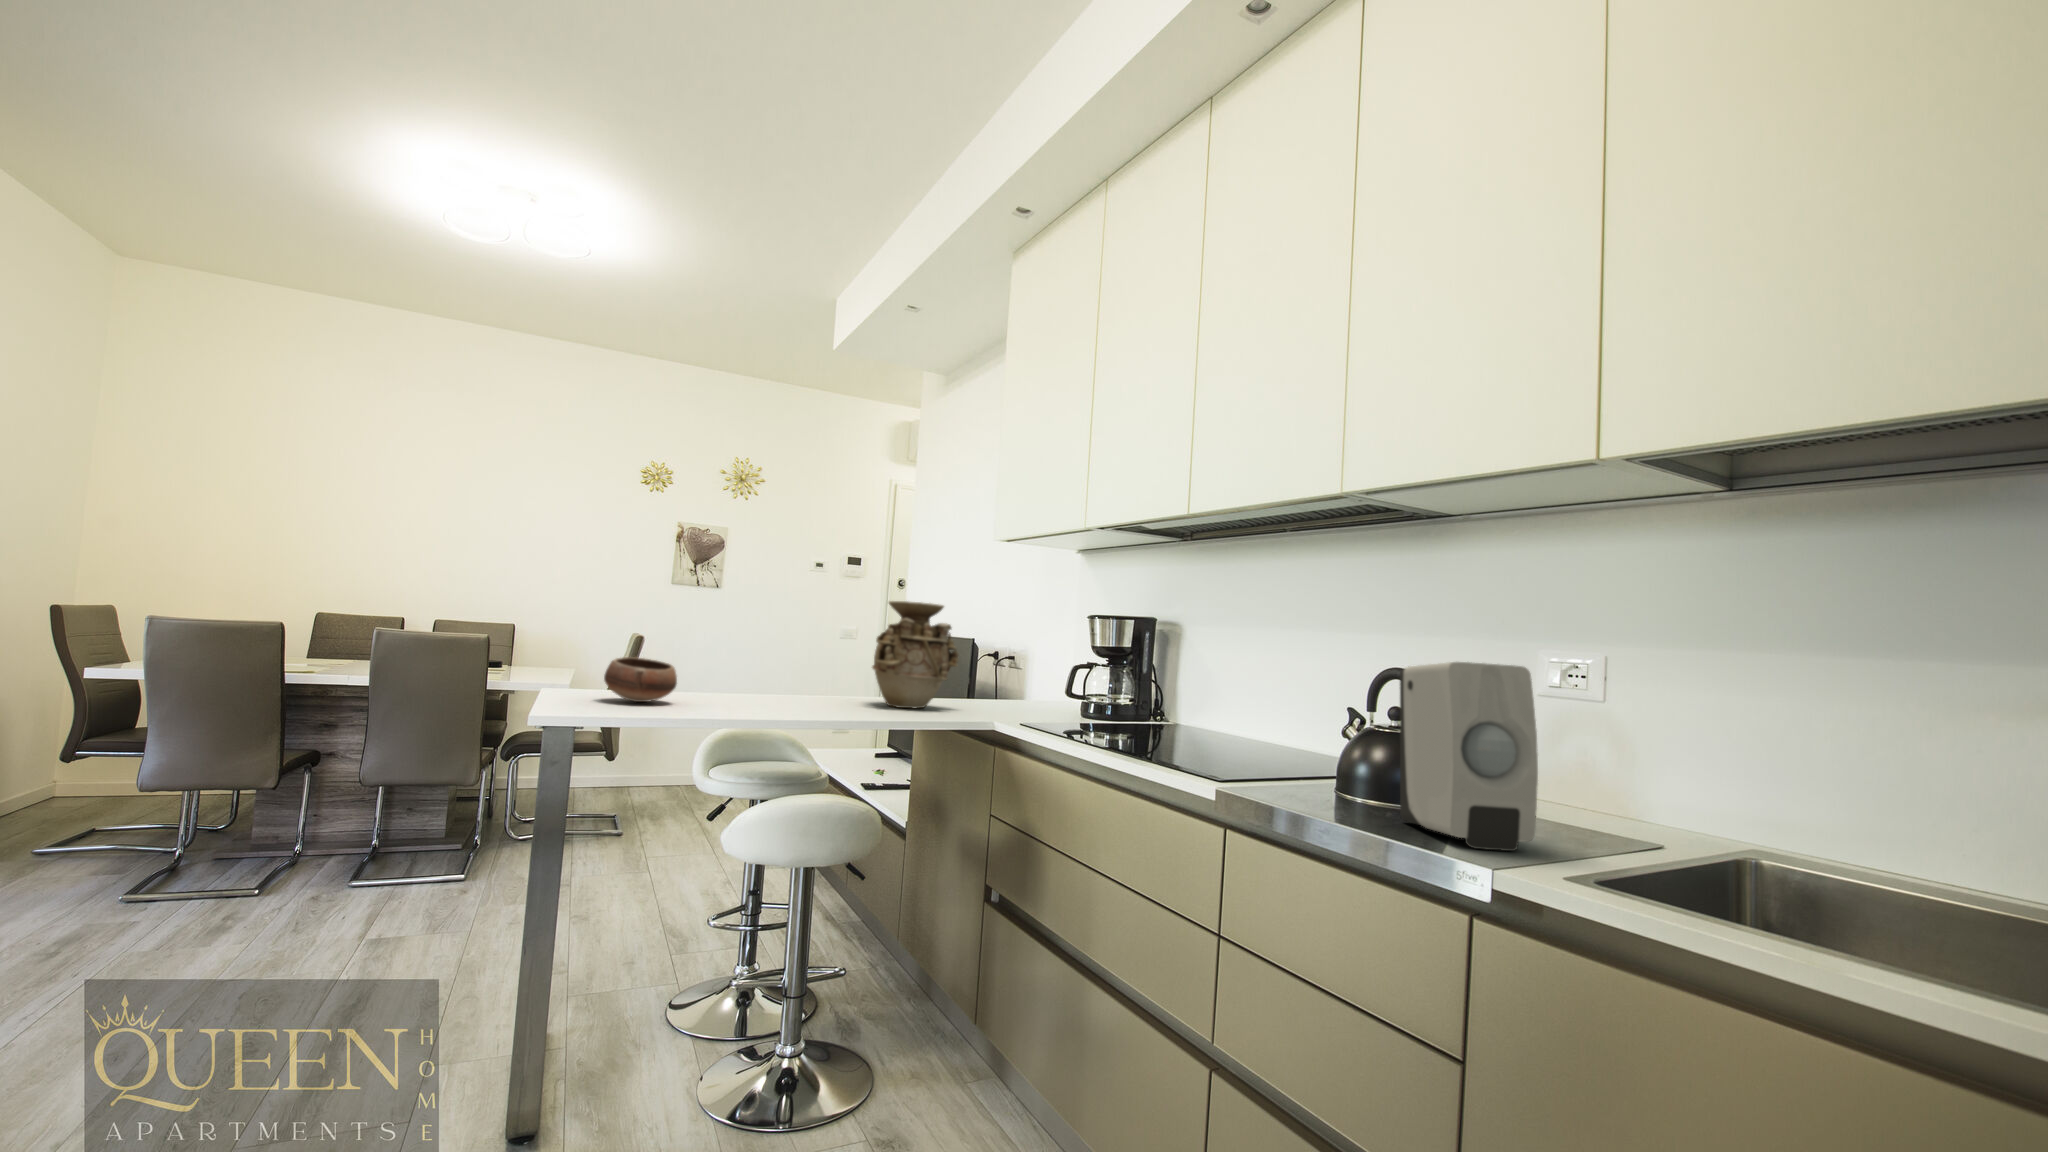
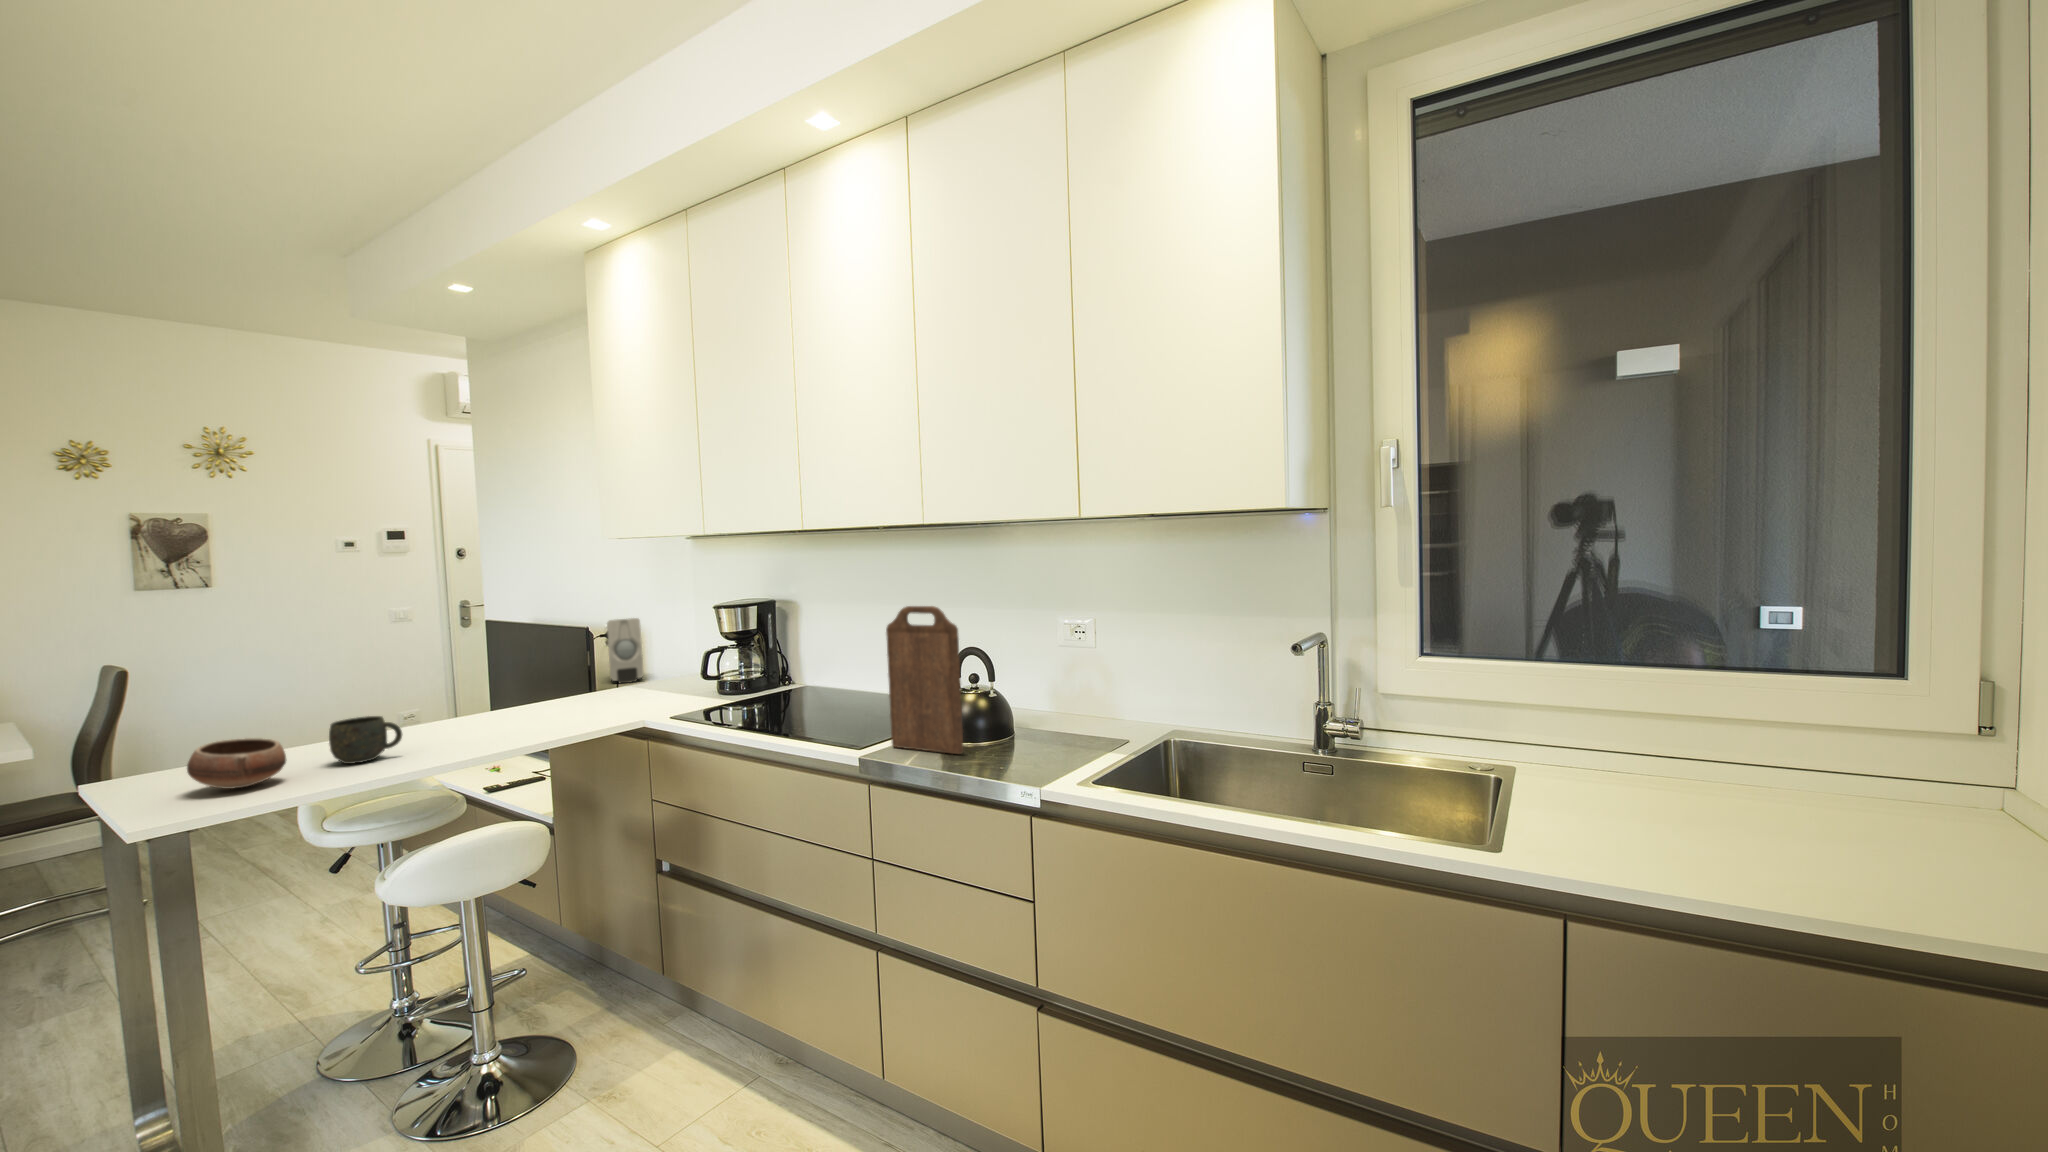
cutting board: none [1269,592,1383,812] -> present [886,606,963,754]
vase: present [872,601,959,708] -> none [504,619,597,724]
mug: none [715,662,773,705] -> present [329,716,402,764]
soap dispenser: present [1400,662,1538,851] -> present [607,618,644,683]

